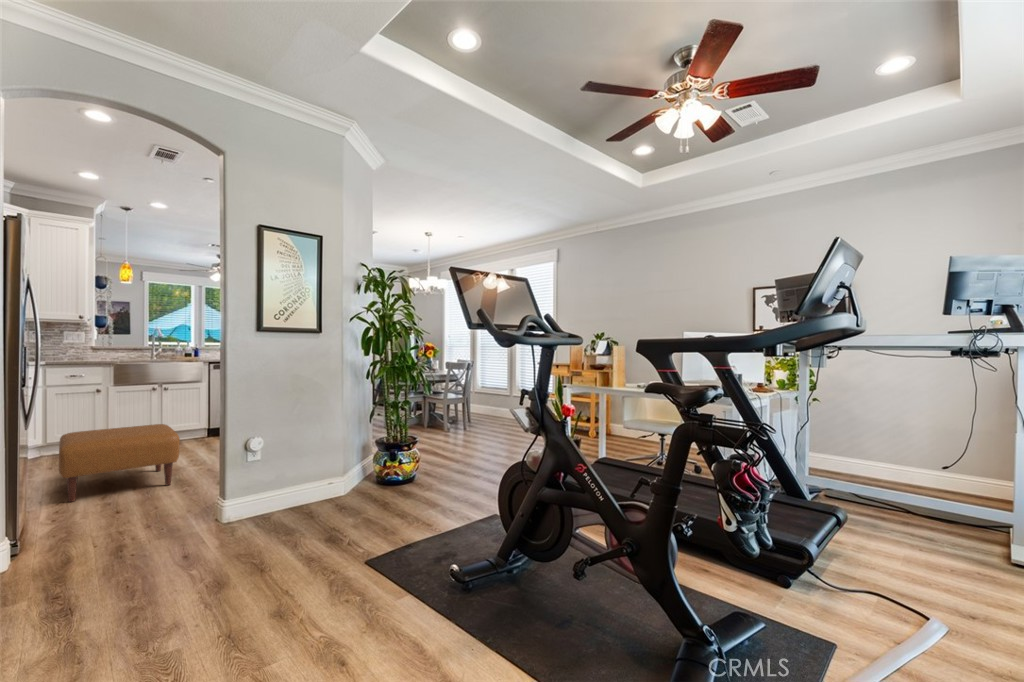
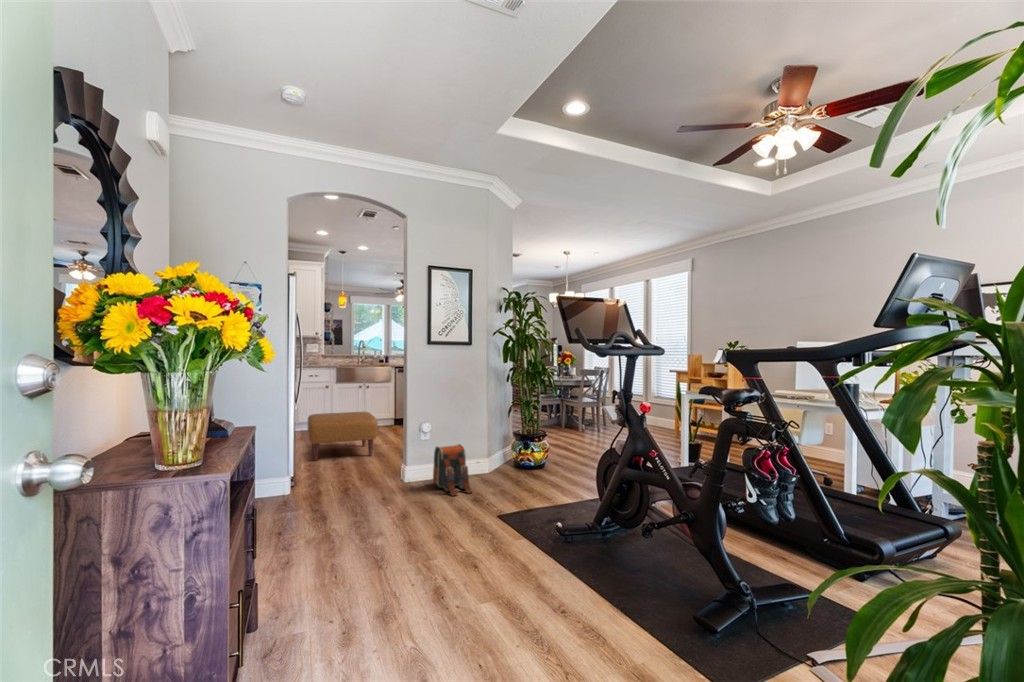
backpack: none [266,464,325,537] -> present [433,444,472,496]

